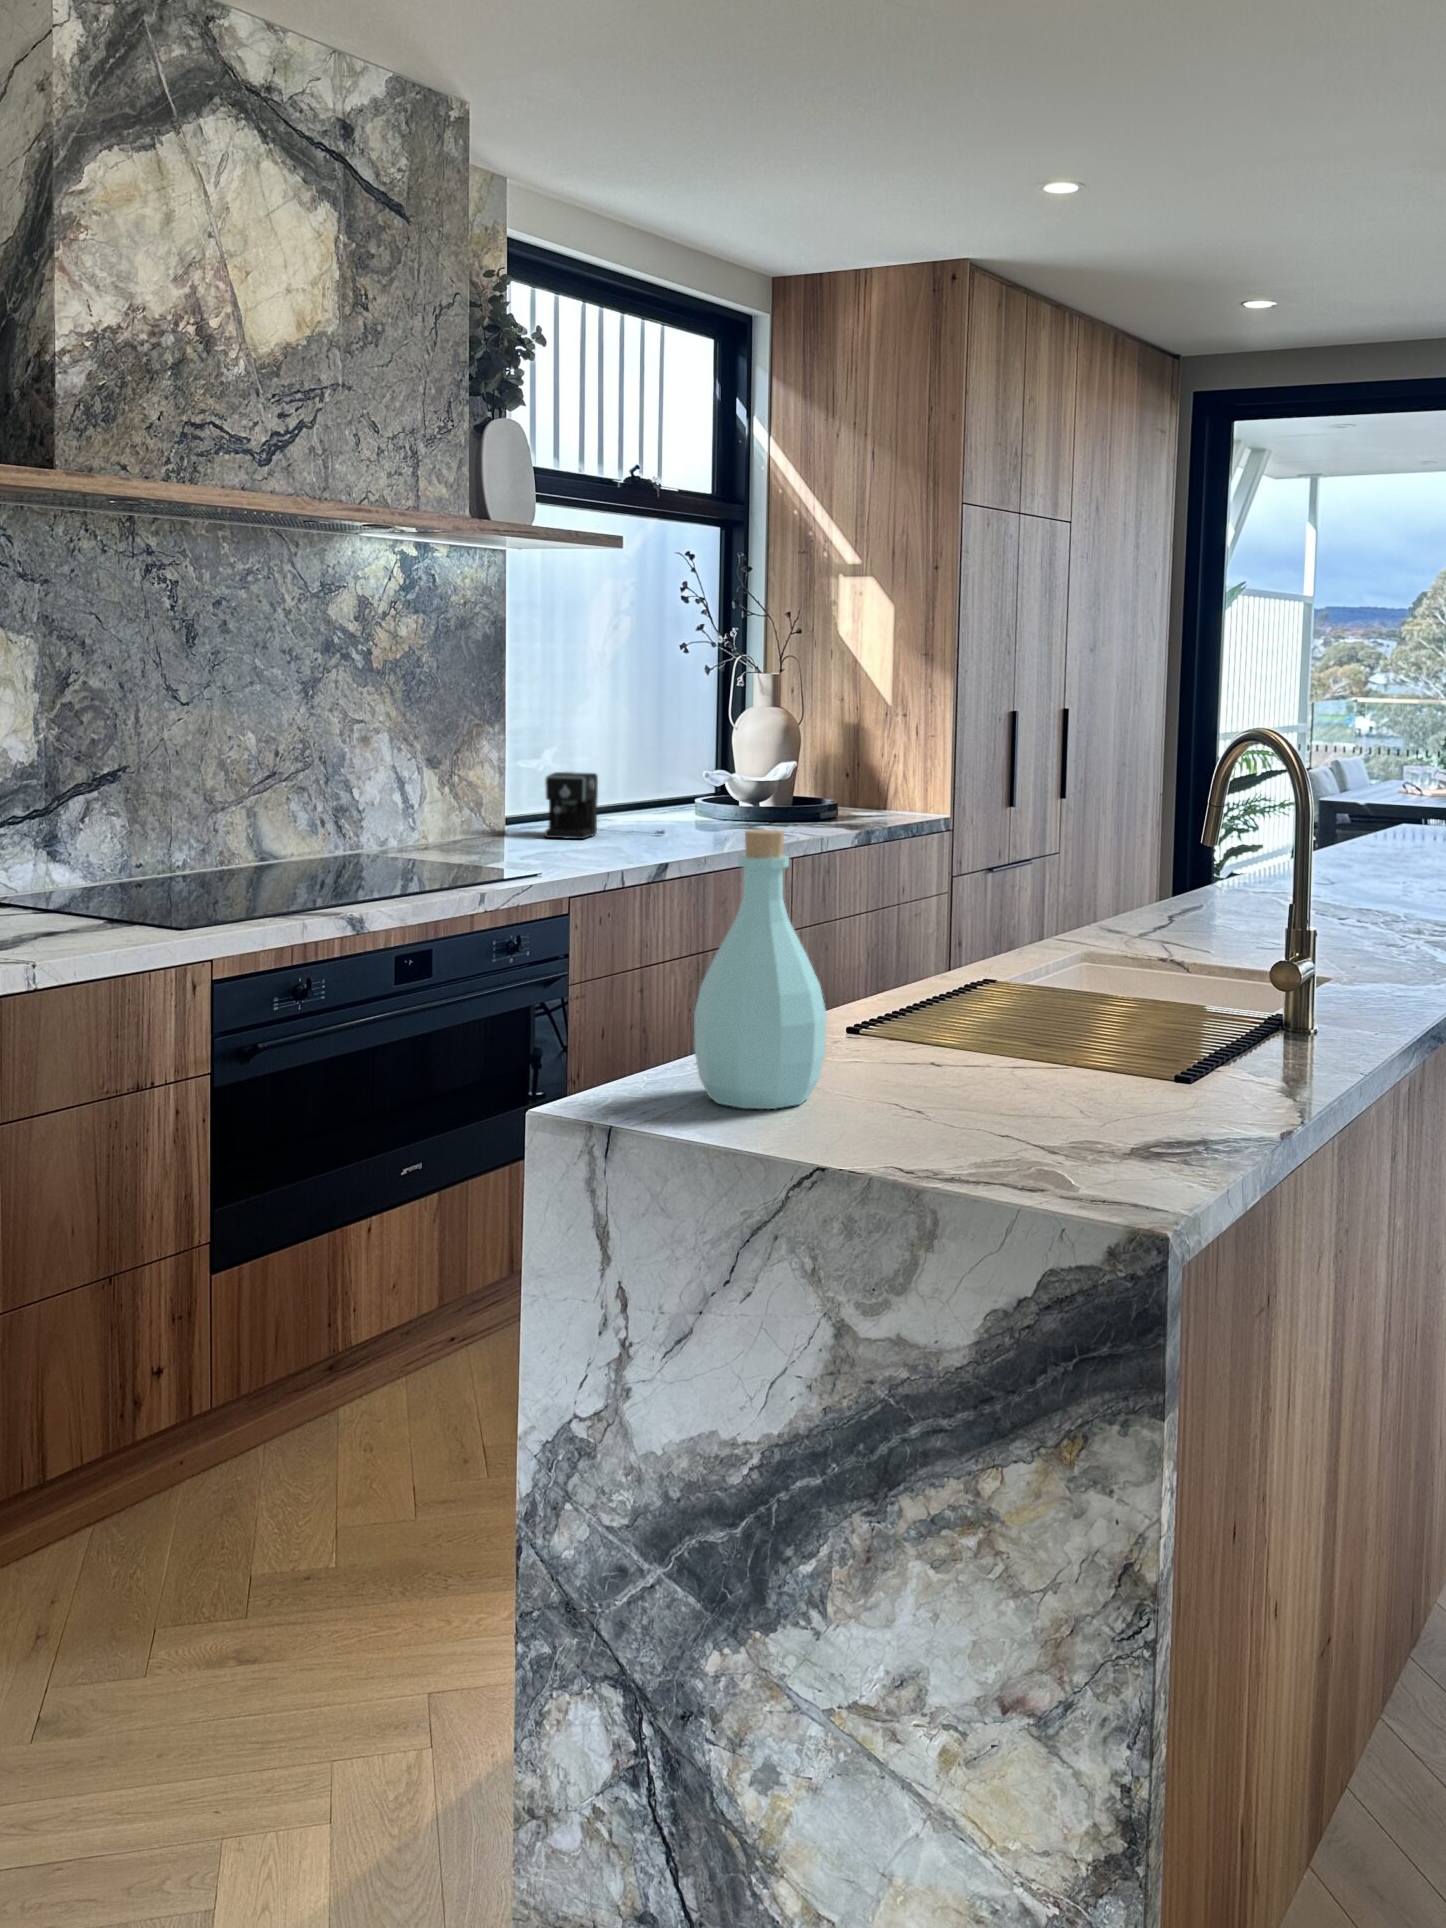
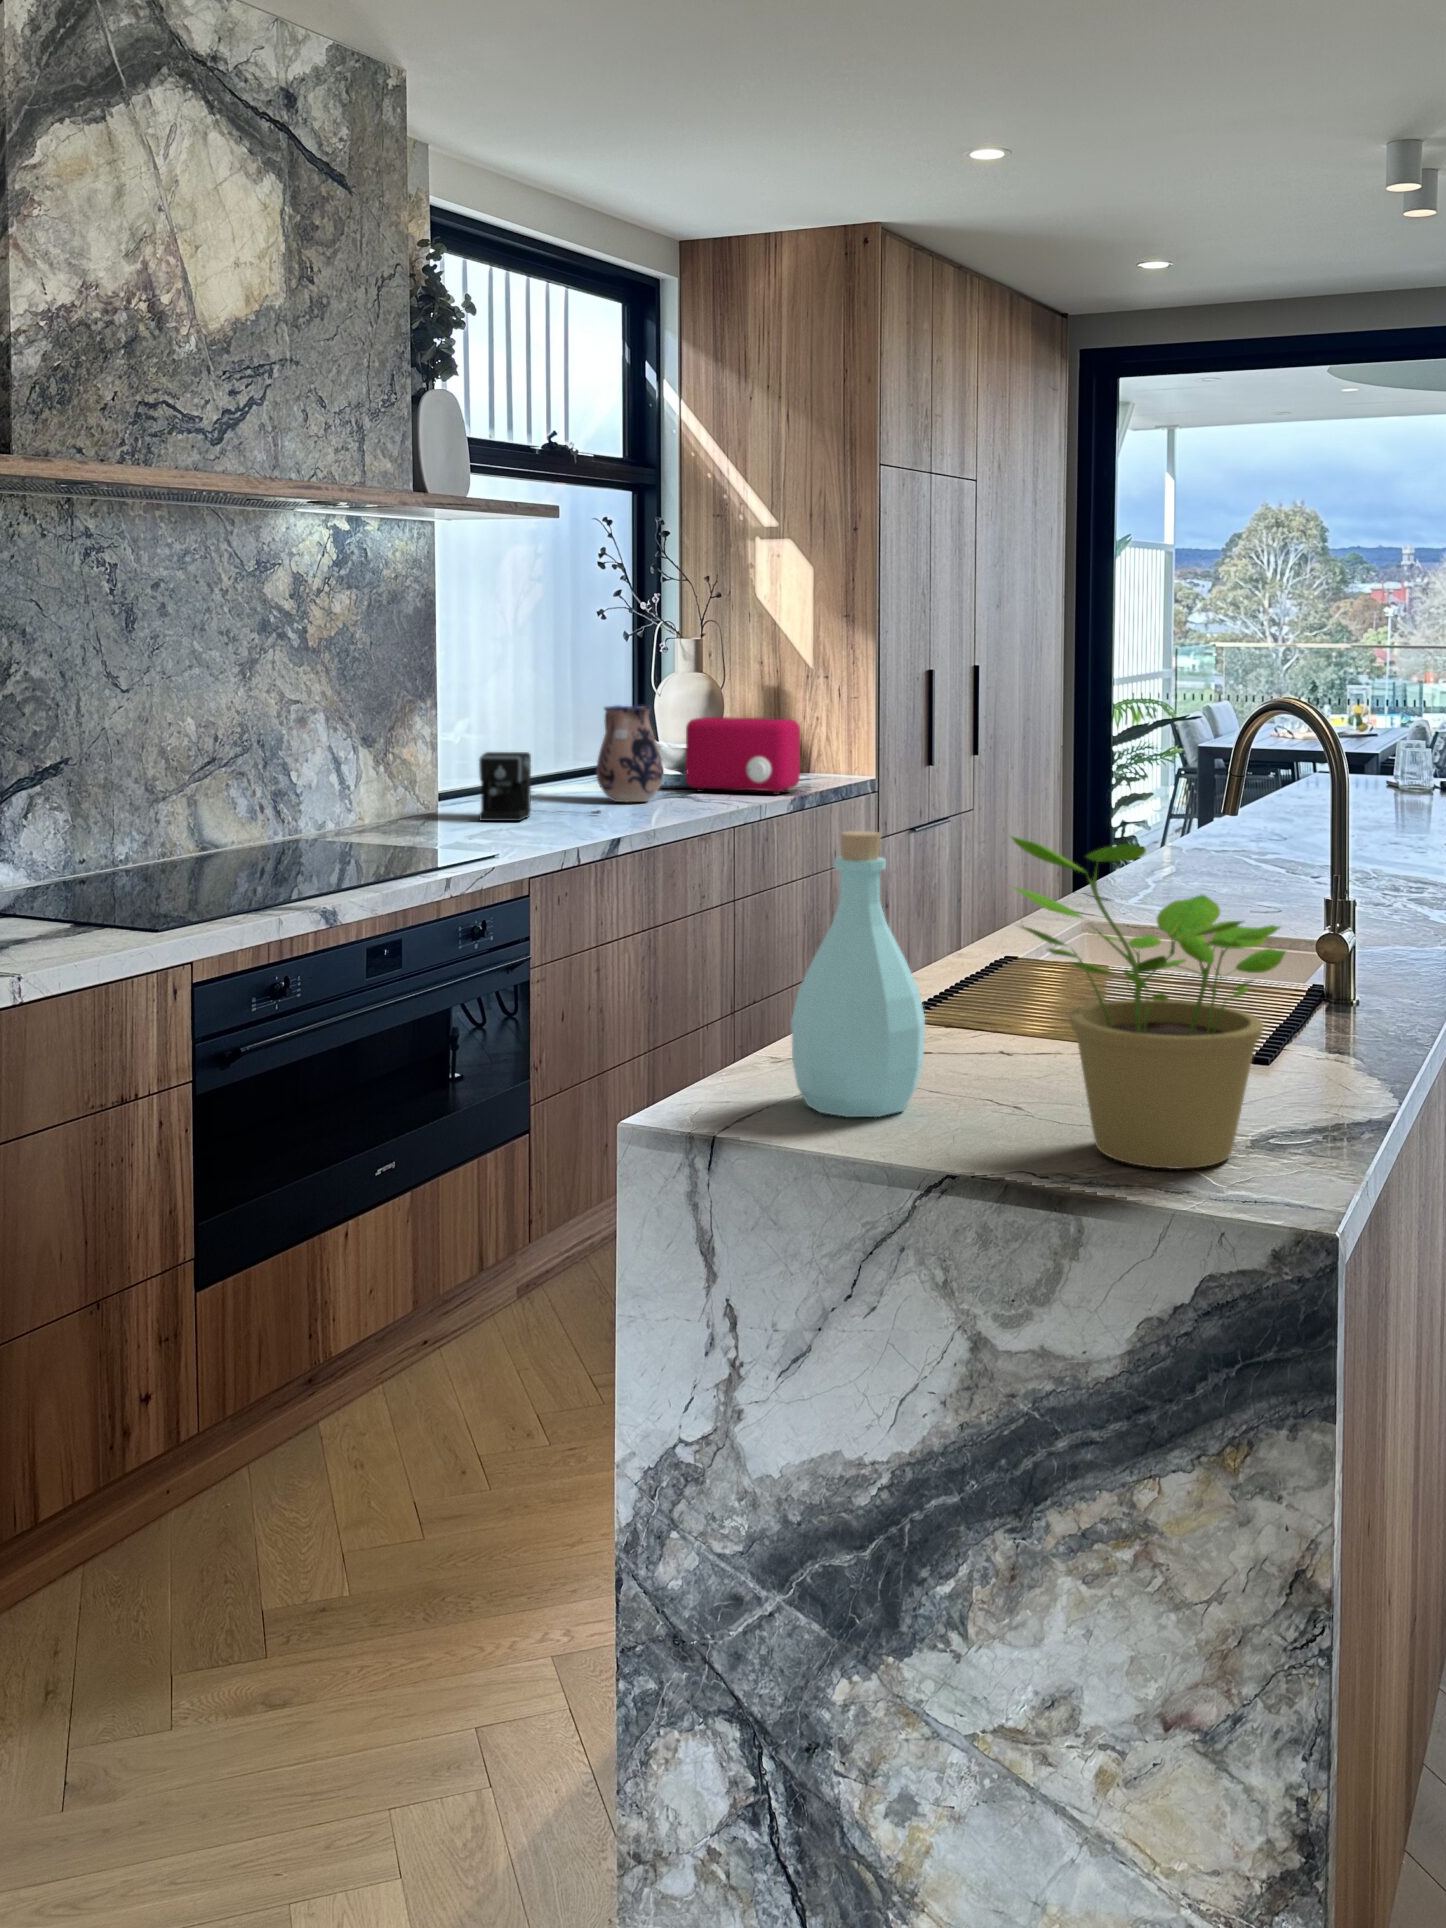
ceramic pitcher: none [668,731,733,825] -> present [596,705,664,802]
toaster: none [760,745,872,821] -> present [686,717,800,795]
potted plant: none [878,830,1152,1164] -> present [1012,837,1285,1169]

